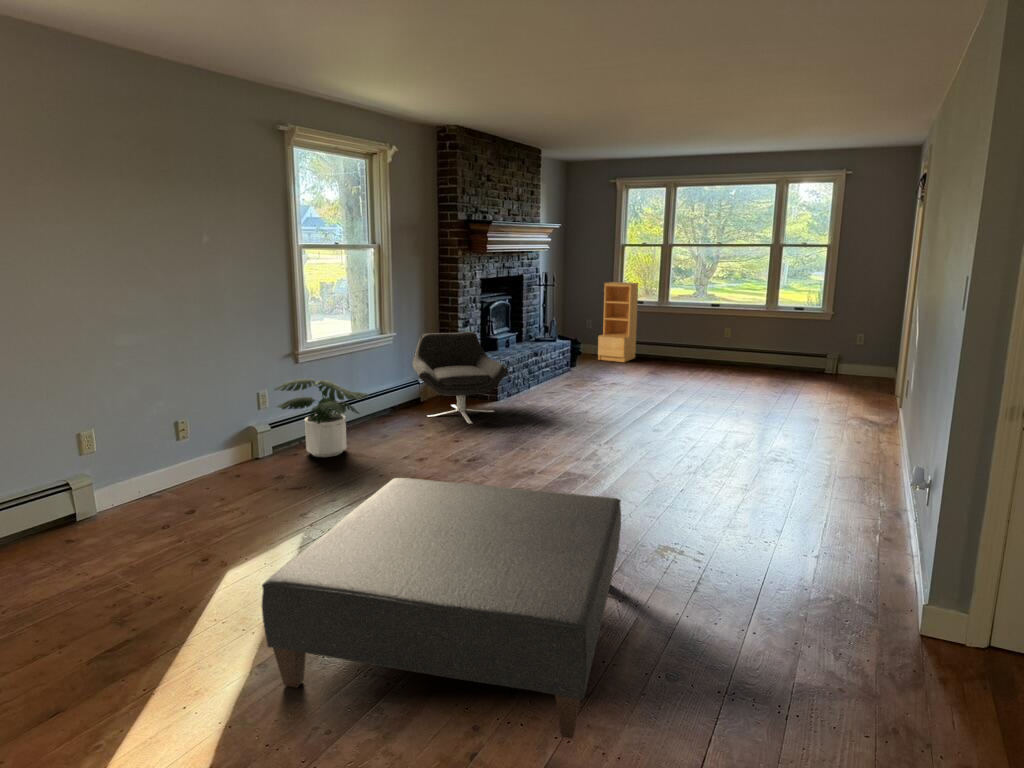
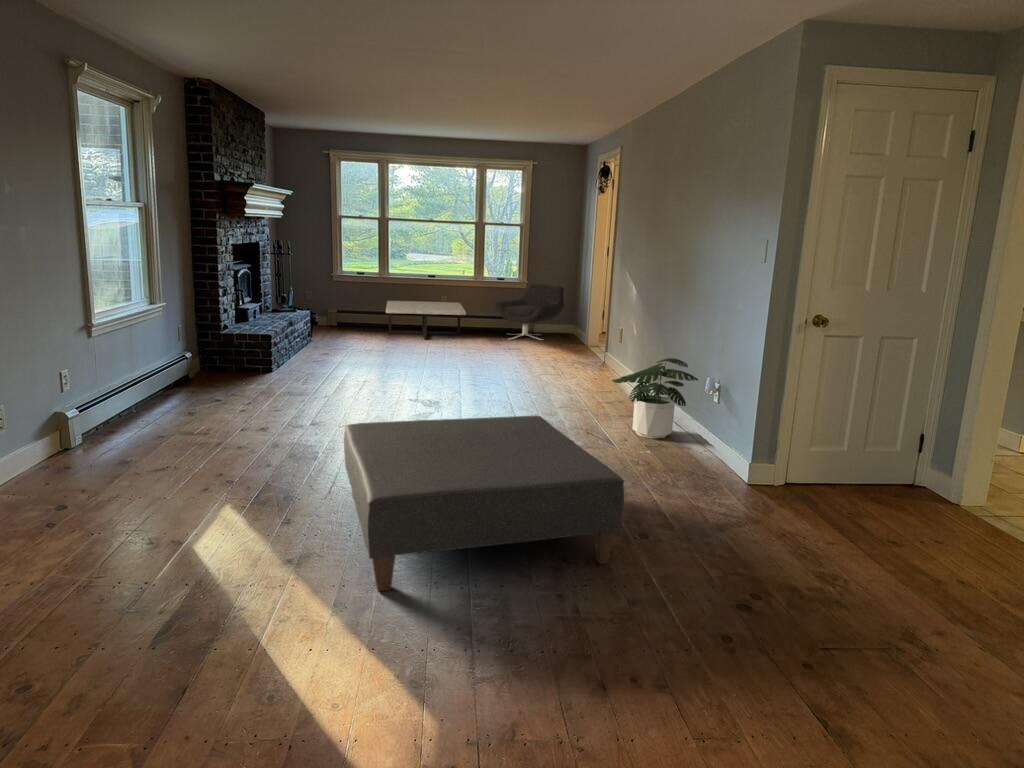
bookshelf: present [598,282,638,362] -> none [324,253,358,331]
lounge chair: present [413,332,508,424] -> present [495,284,564,340]
coffee table: none [649,332,747,377] -> present [386,301,466,340]
potted plant: present [275,379,368,457] -> present [612,358,698,439]

